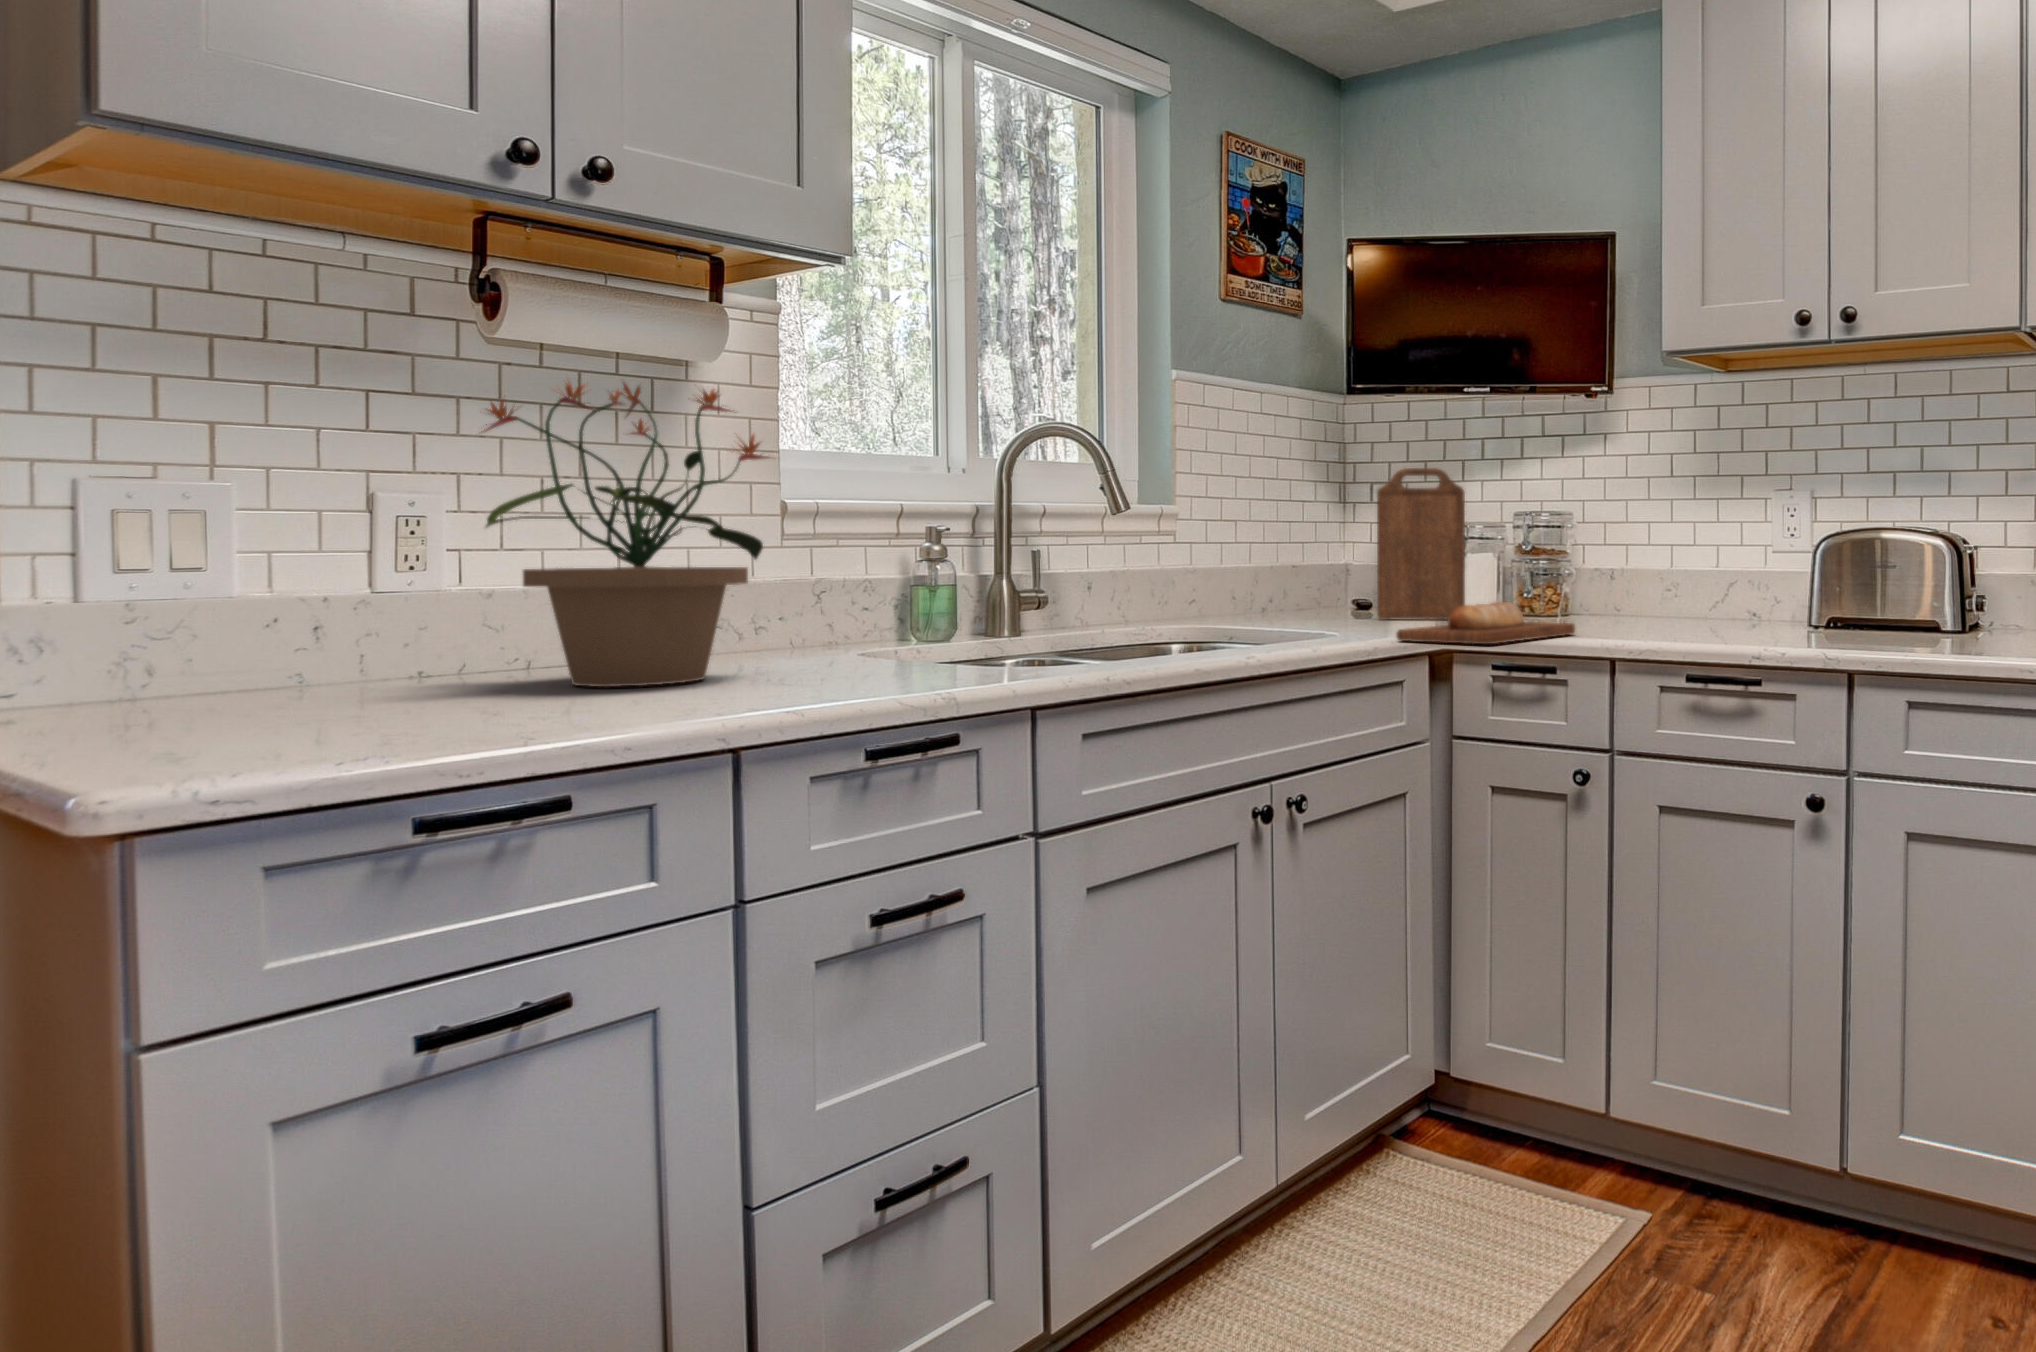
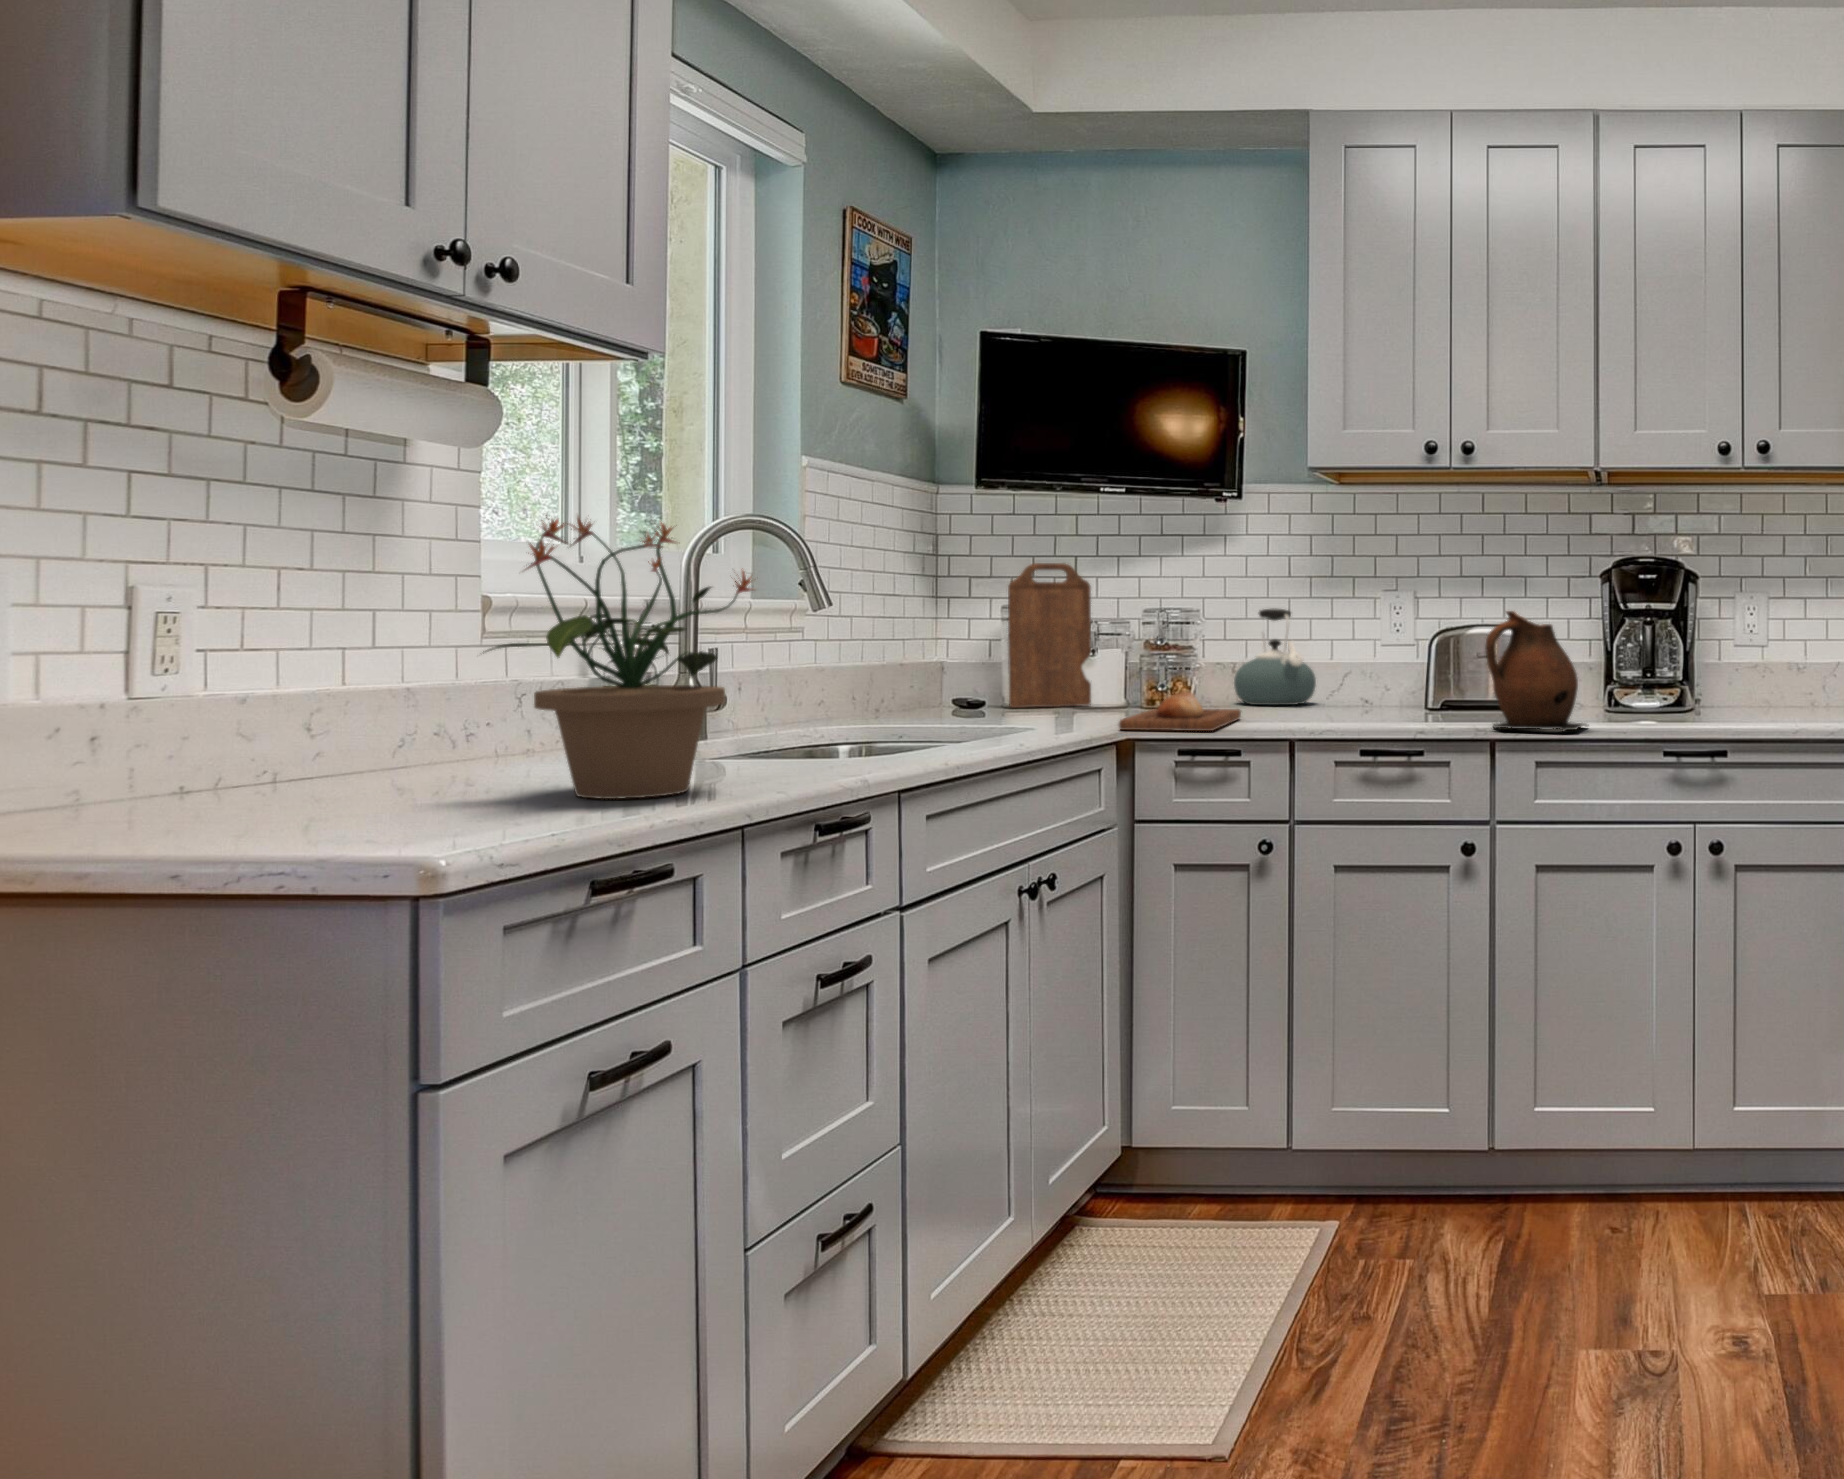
ceramic pitcher: none [1834,500,1989,659] -> present [1485,611,1587,731]
kettle: none [1625,515,1718,623] -> present [1234,608,1316,705]

